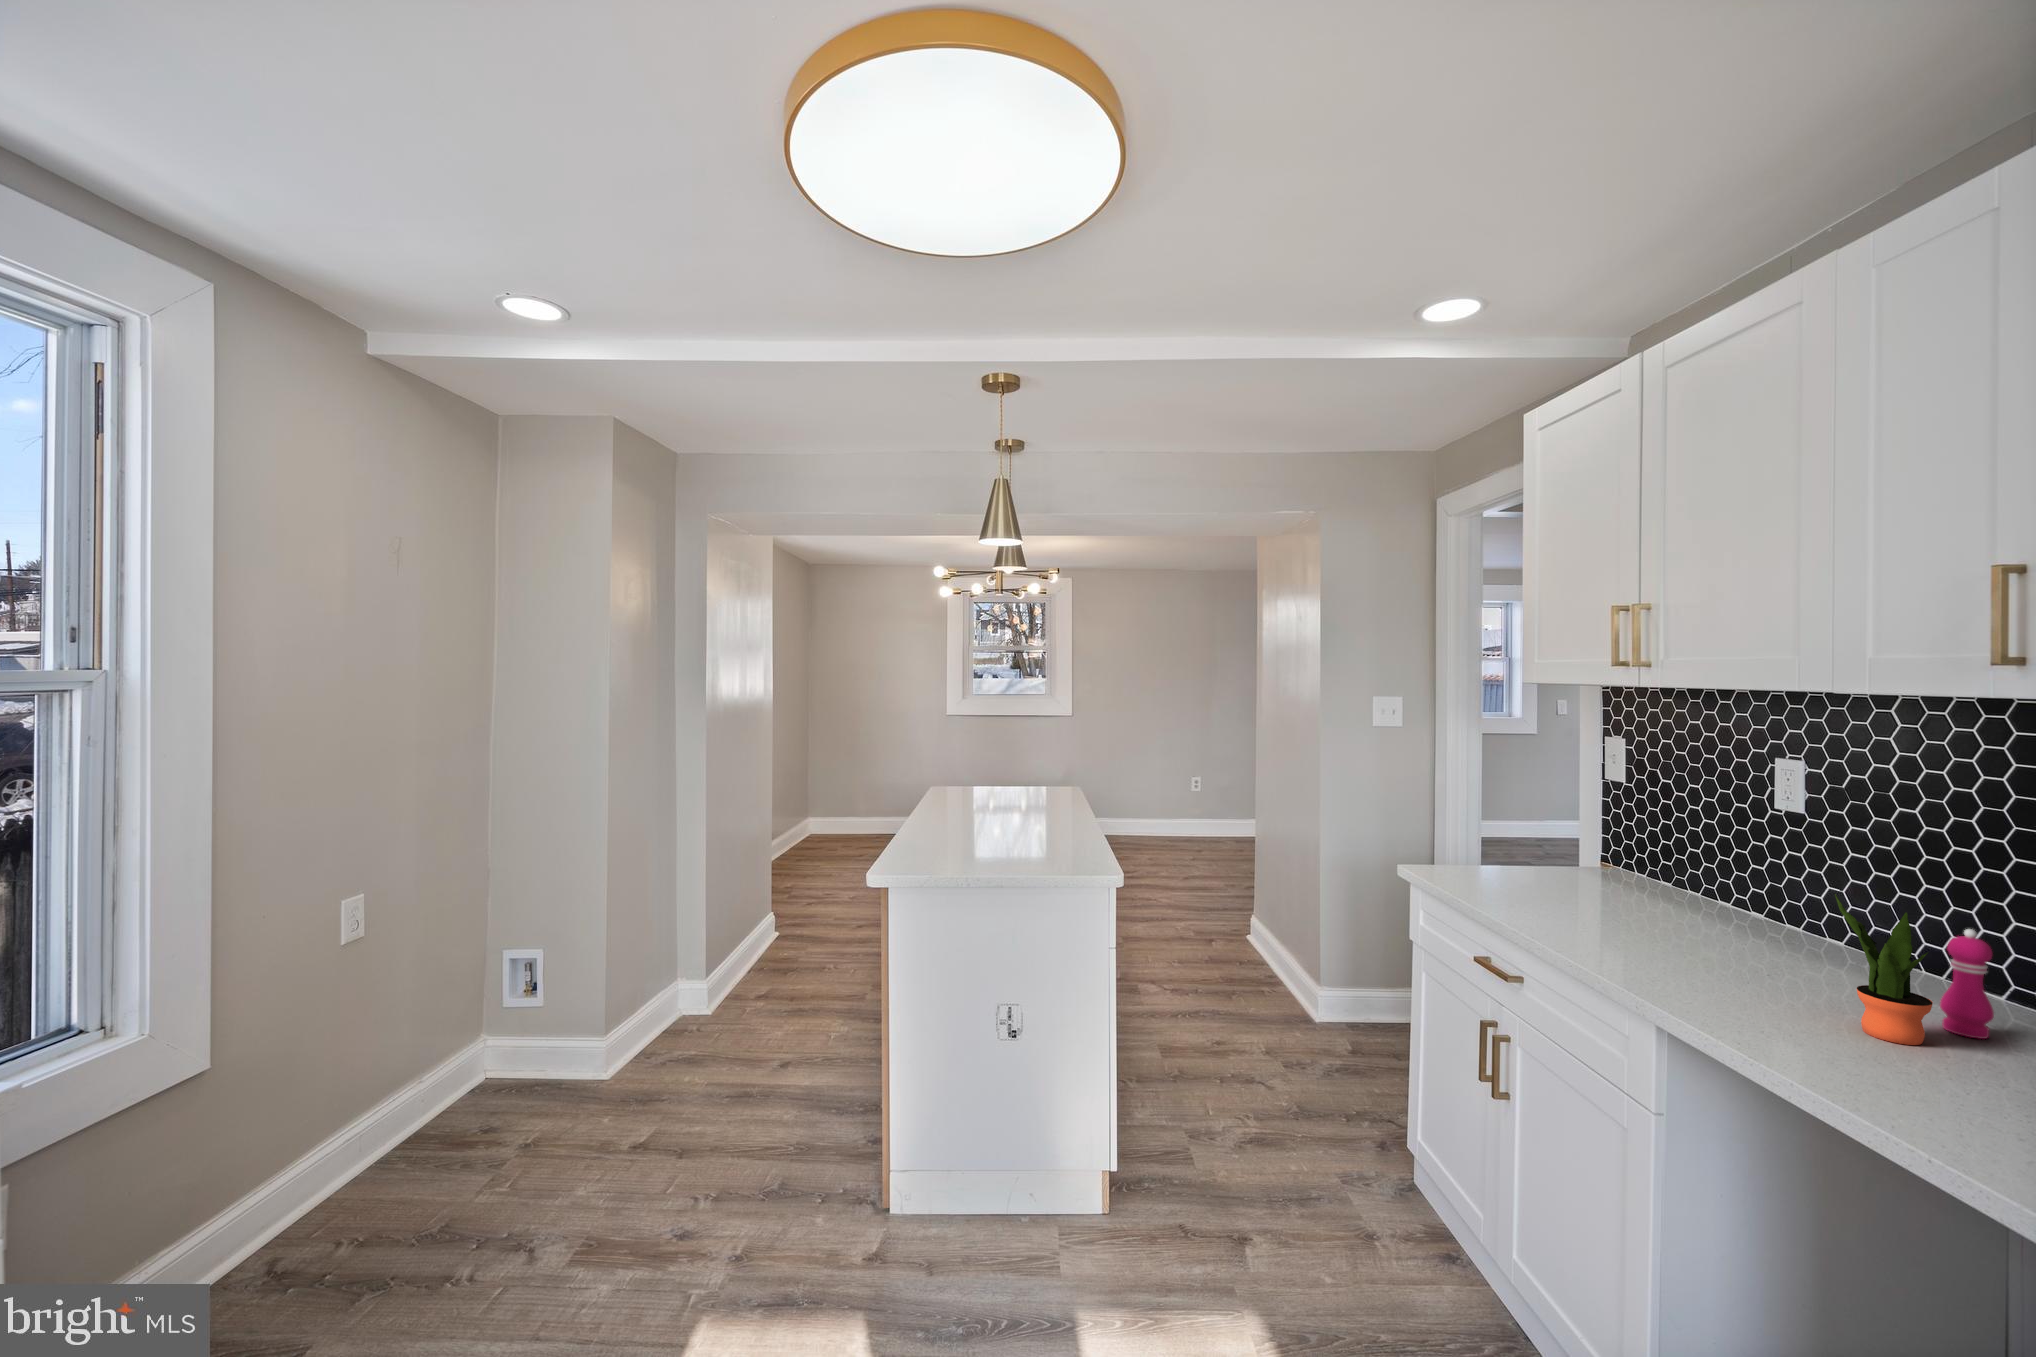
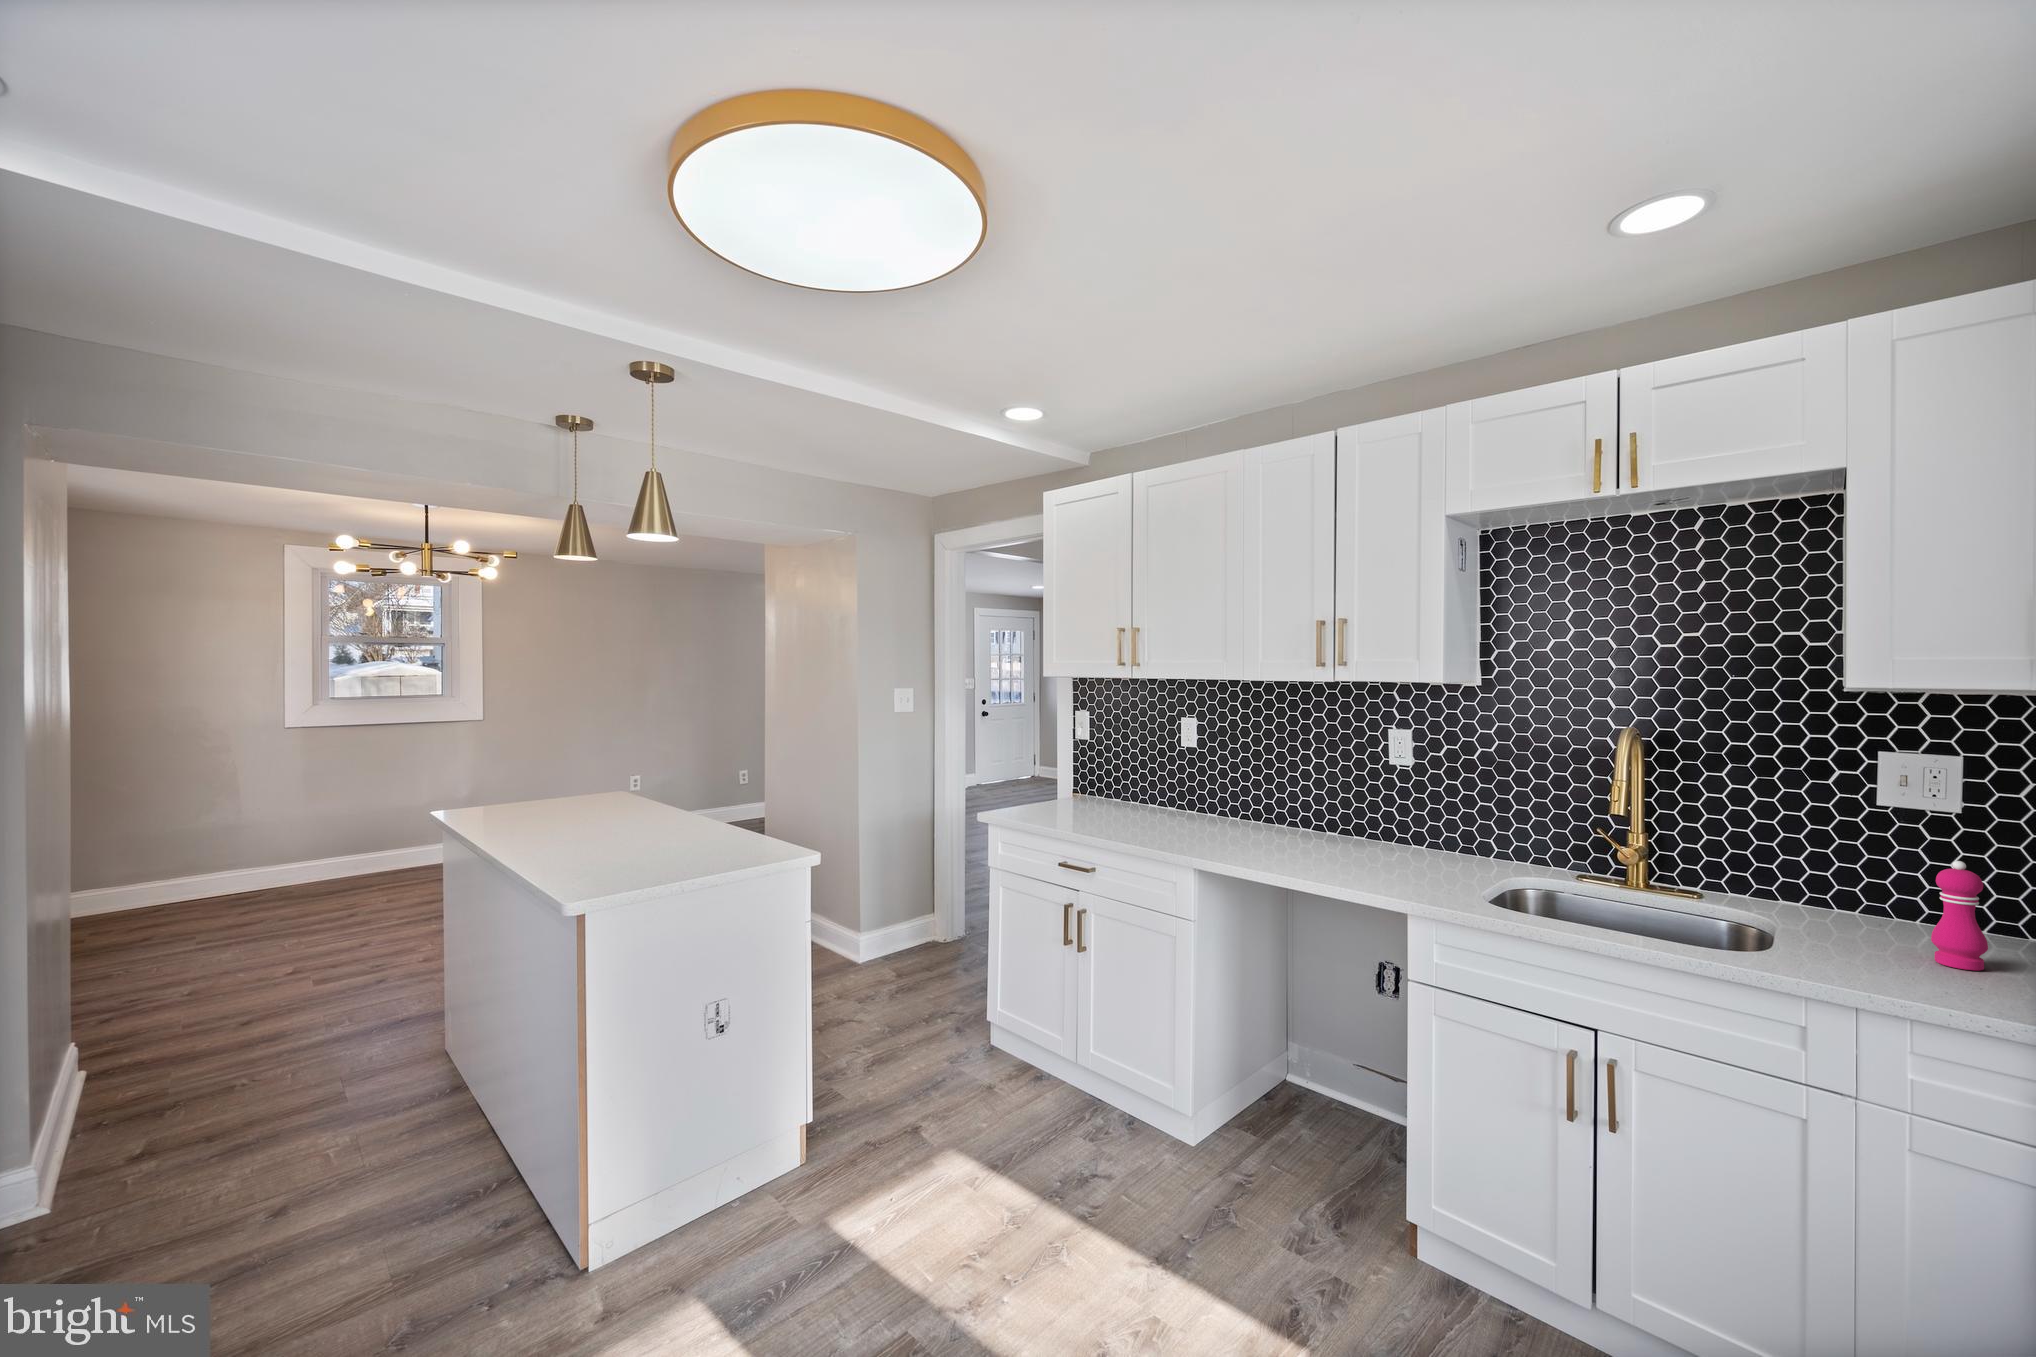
potted plant: present [1835,894,1933,1045] -> none [1820,830,1929,979]

